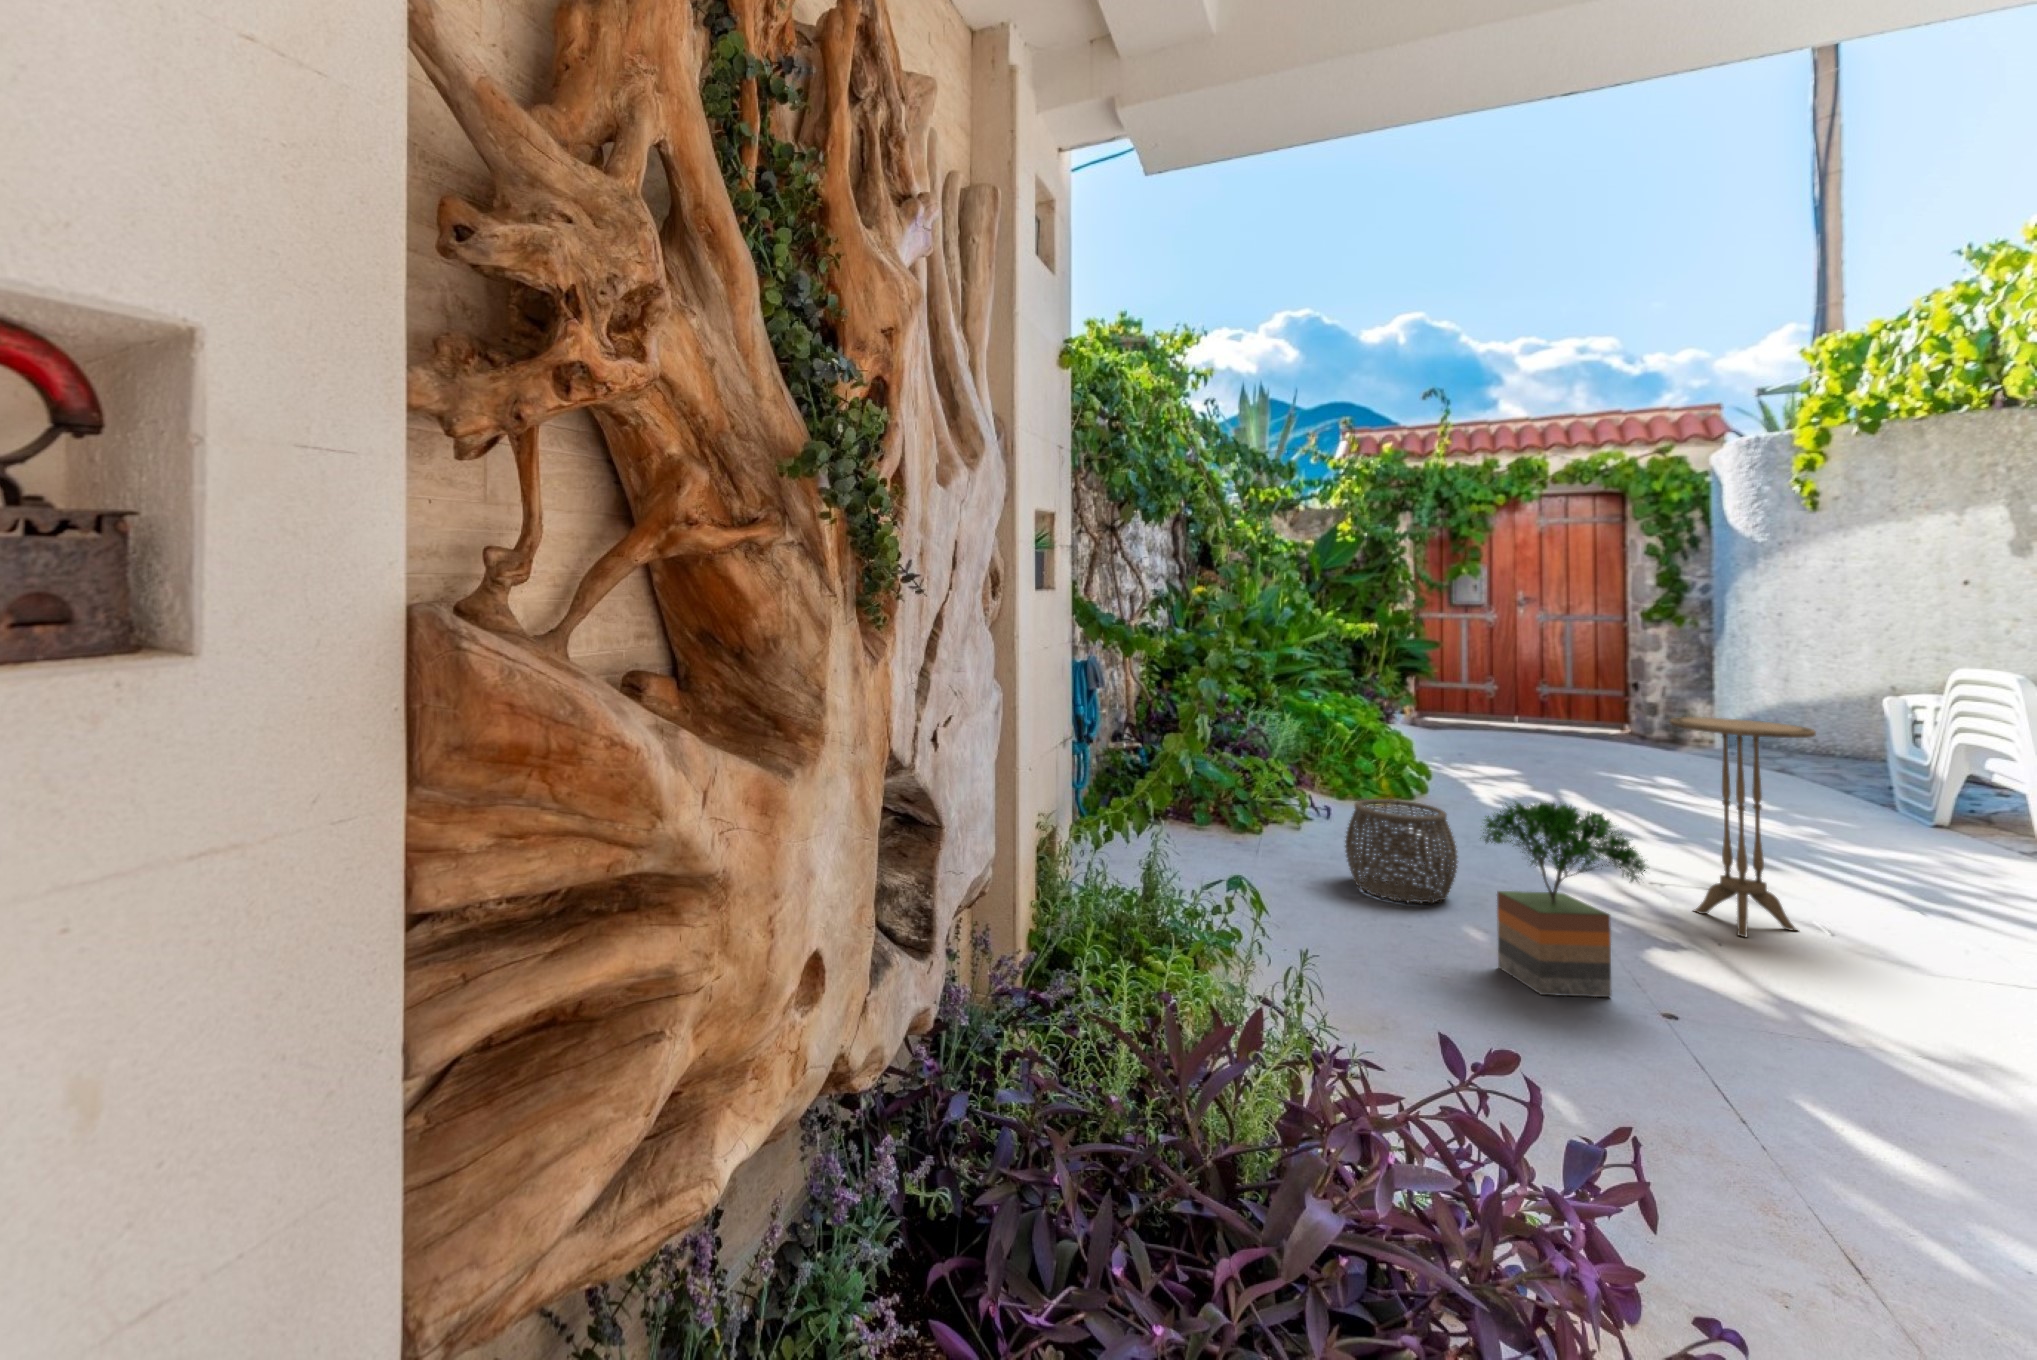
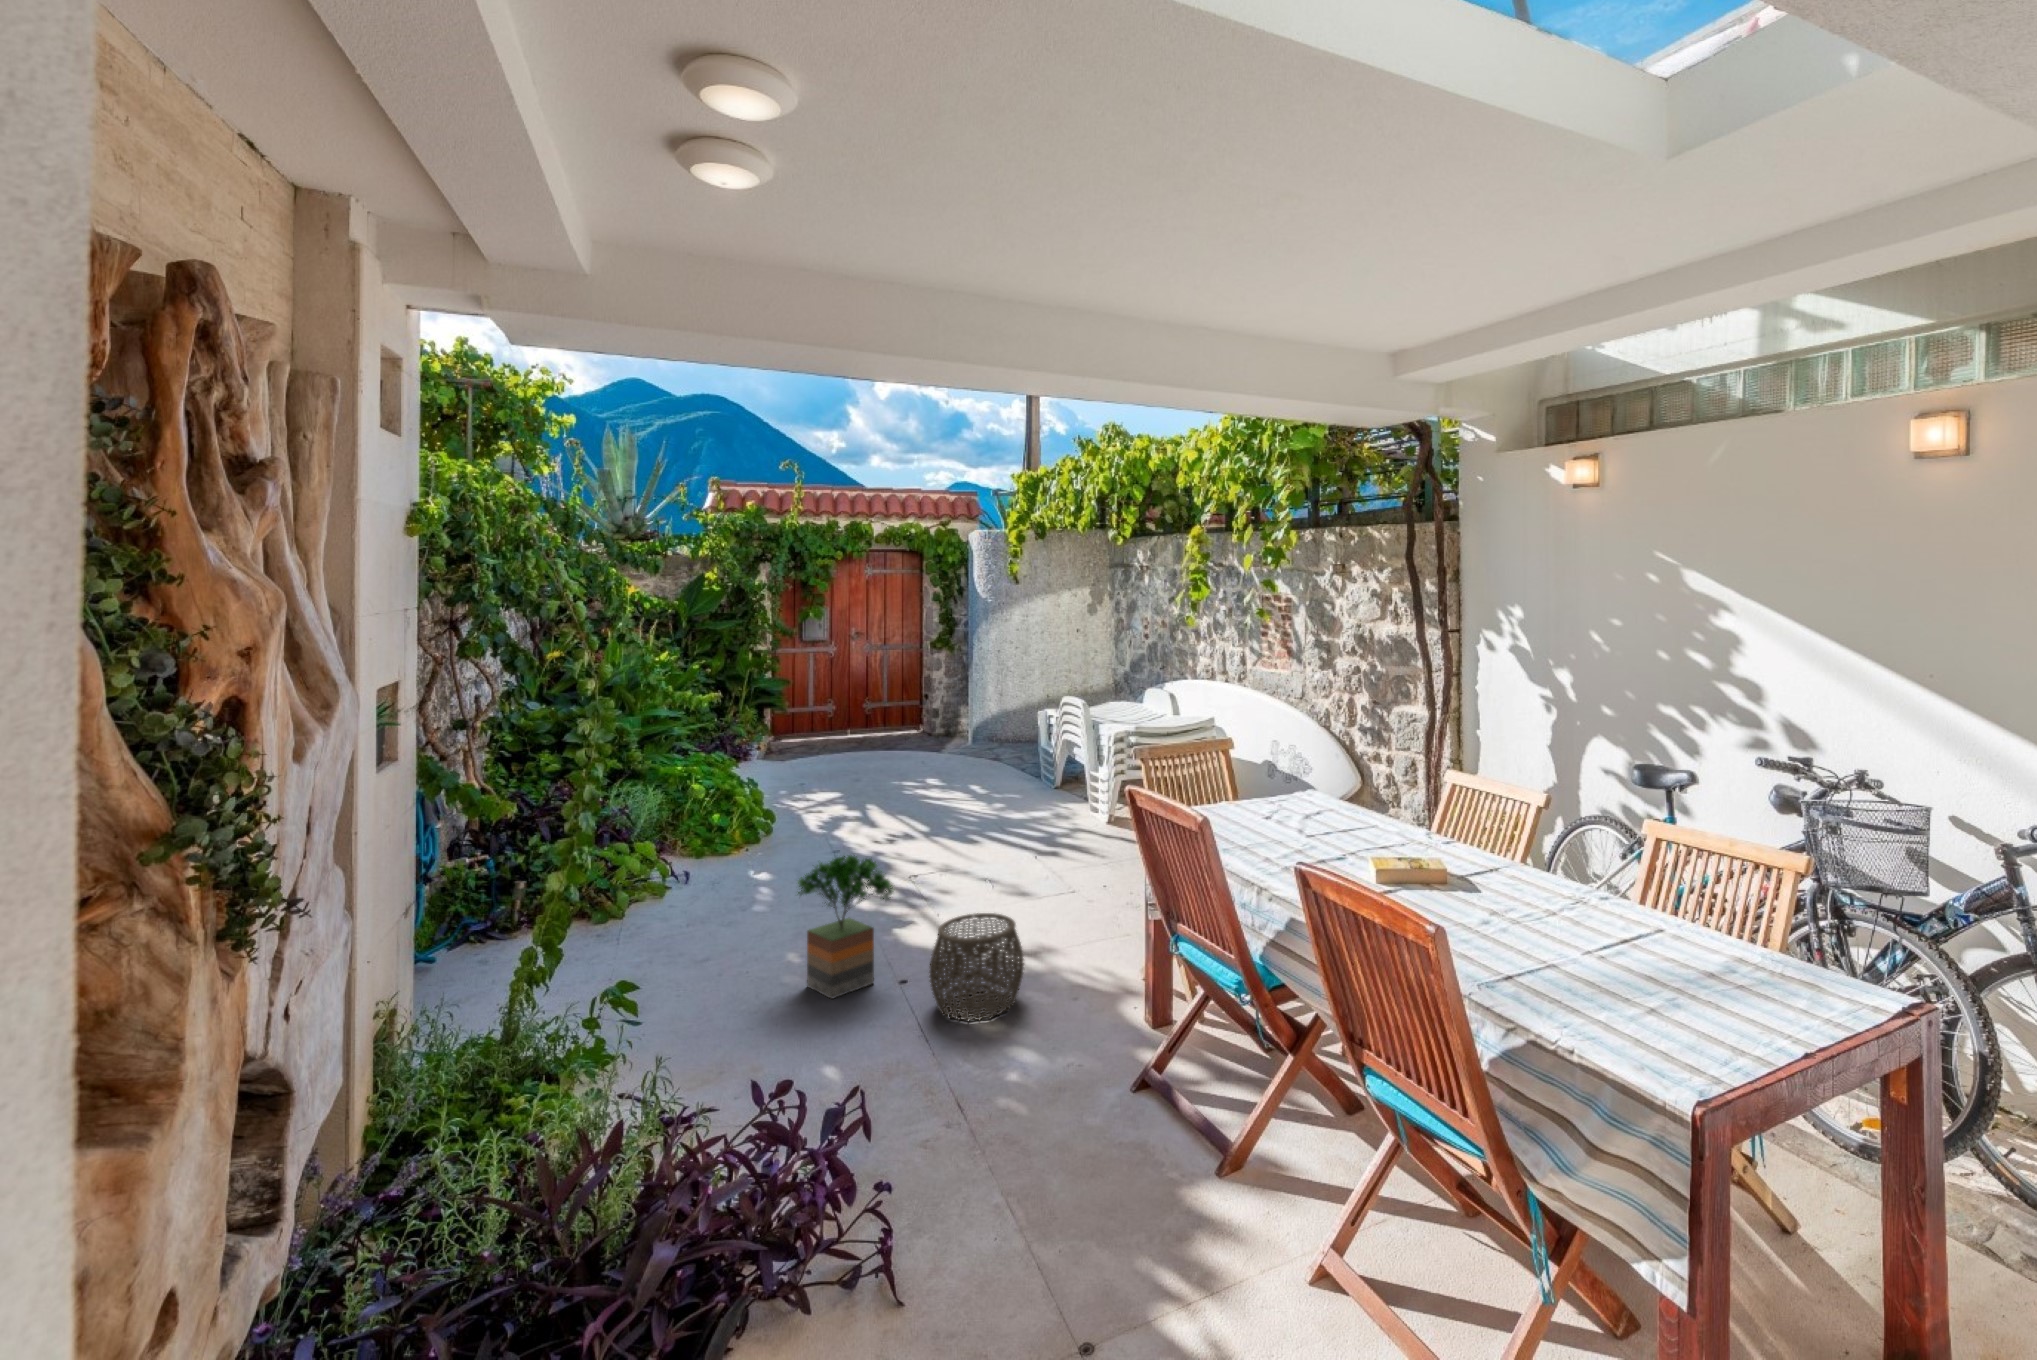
side table: present [1670,717,1816,938] -> none [920,759,991,906]
woven basket: present [1345,799,1458,903] -> present [929,913,1024,1021]

